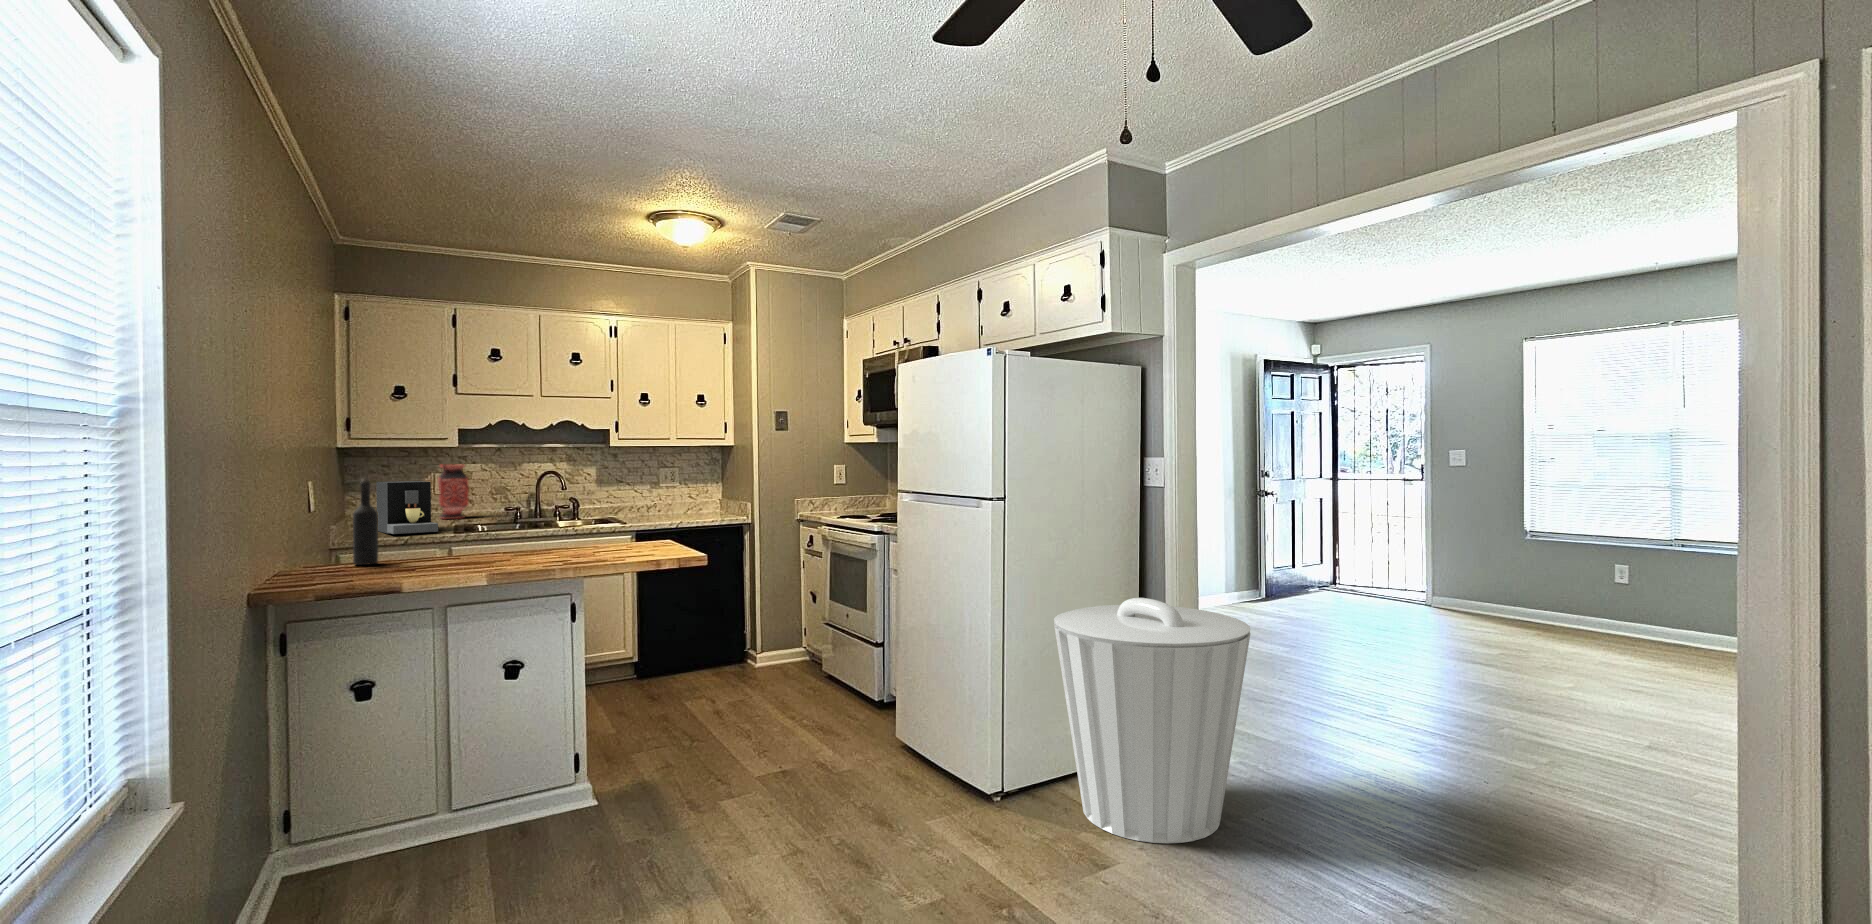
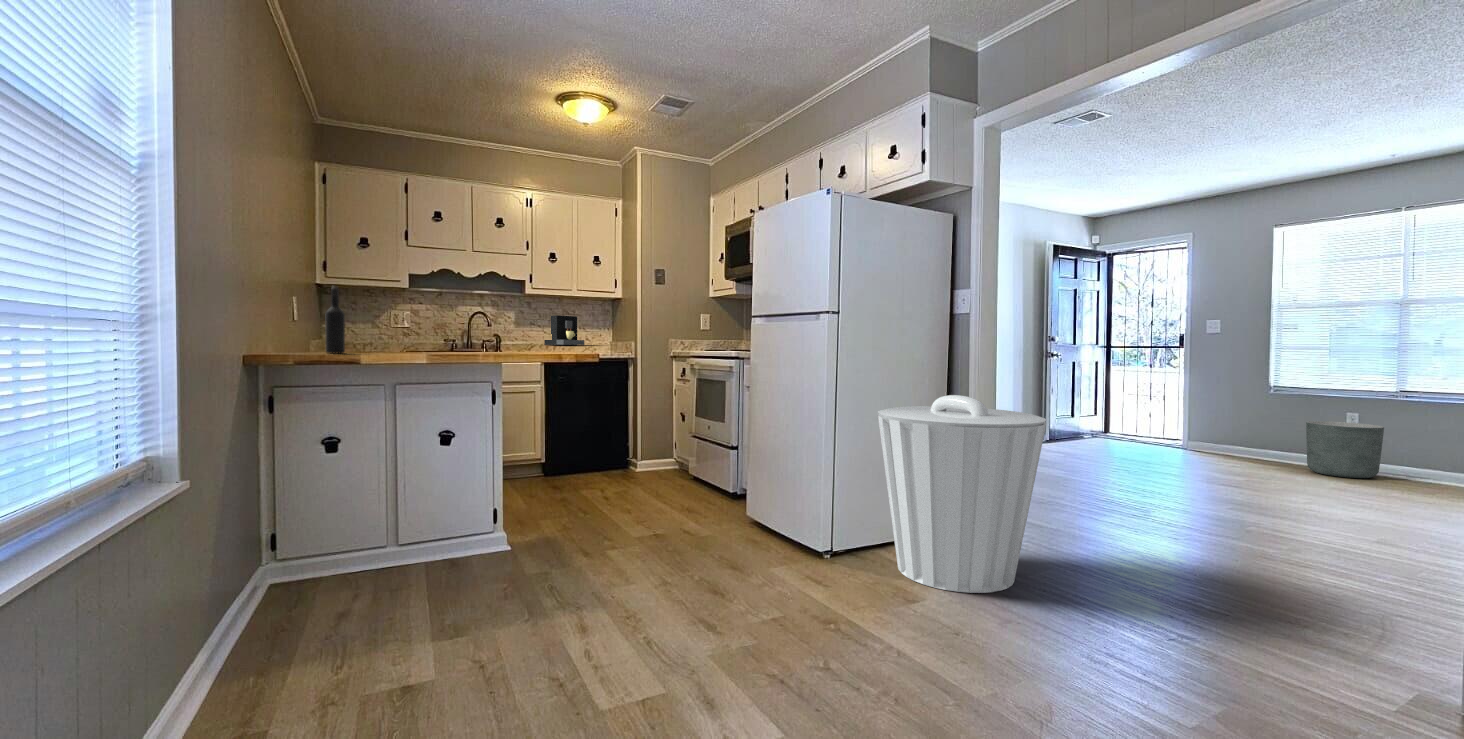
vase: present [438,464,469,519] -> none [395,303,419,345]
coffee maker: present [376,481,438,534] -> present [544,315,584,346]
planter: none [1567,577,1653,646] -> present [1306,421,1384,478]

